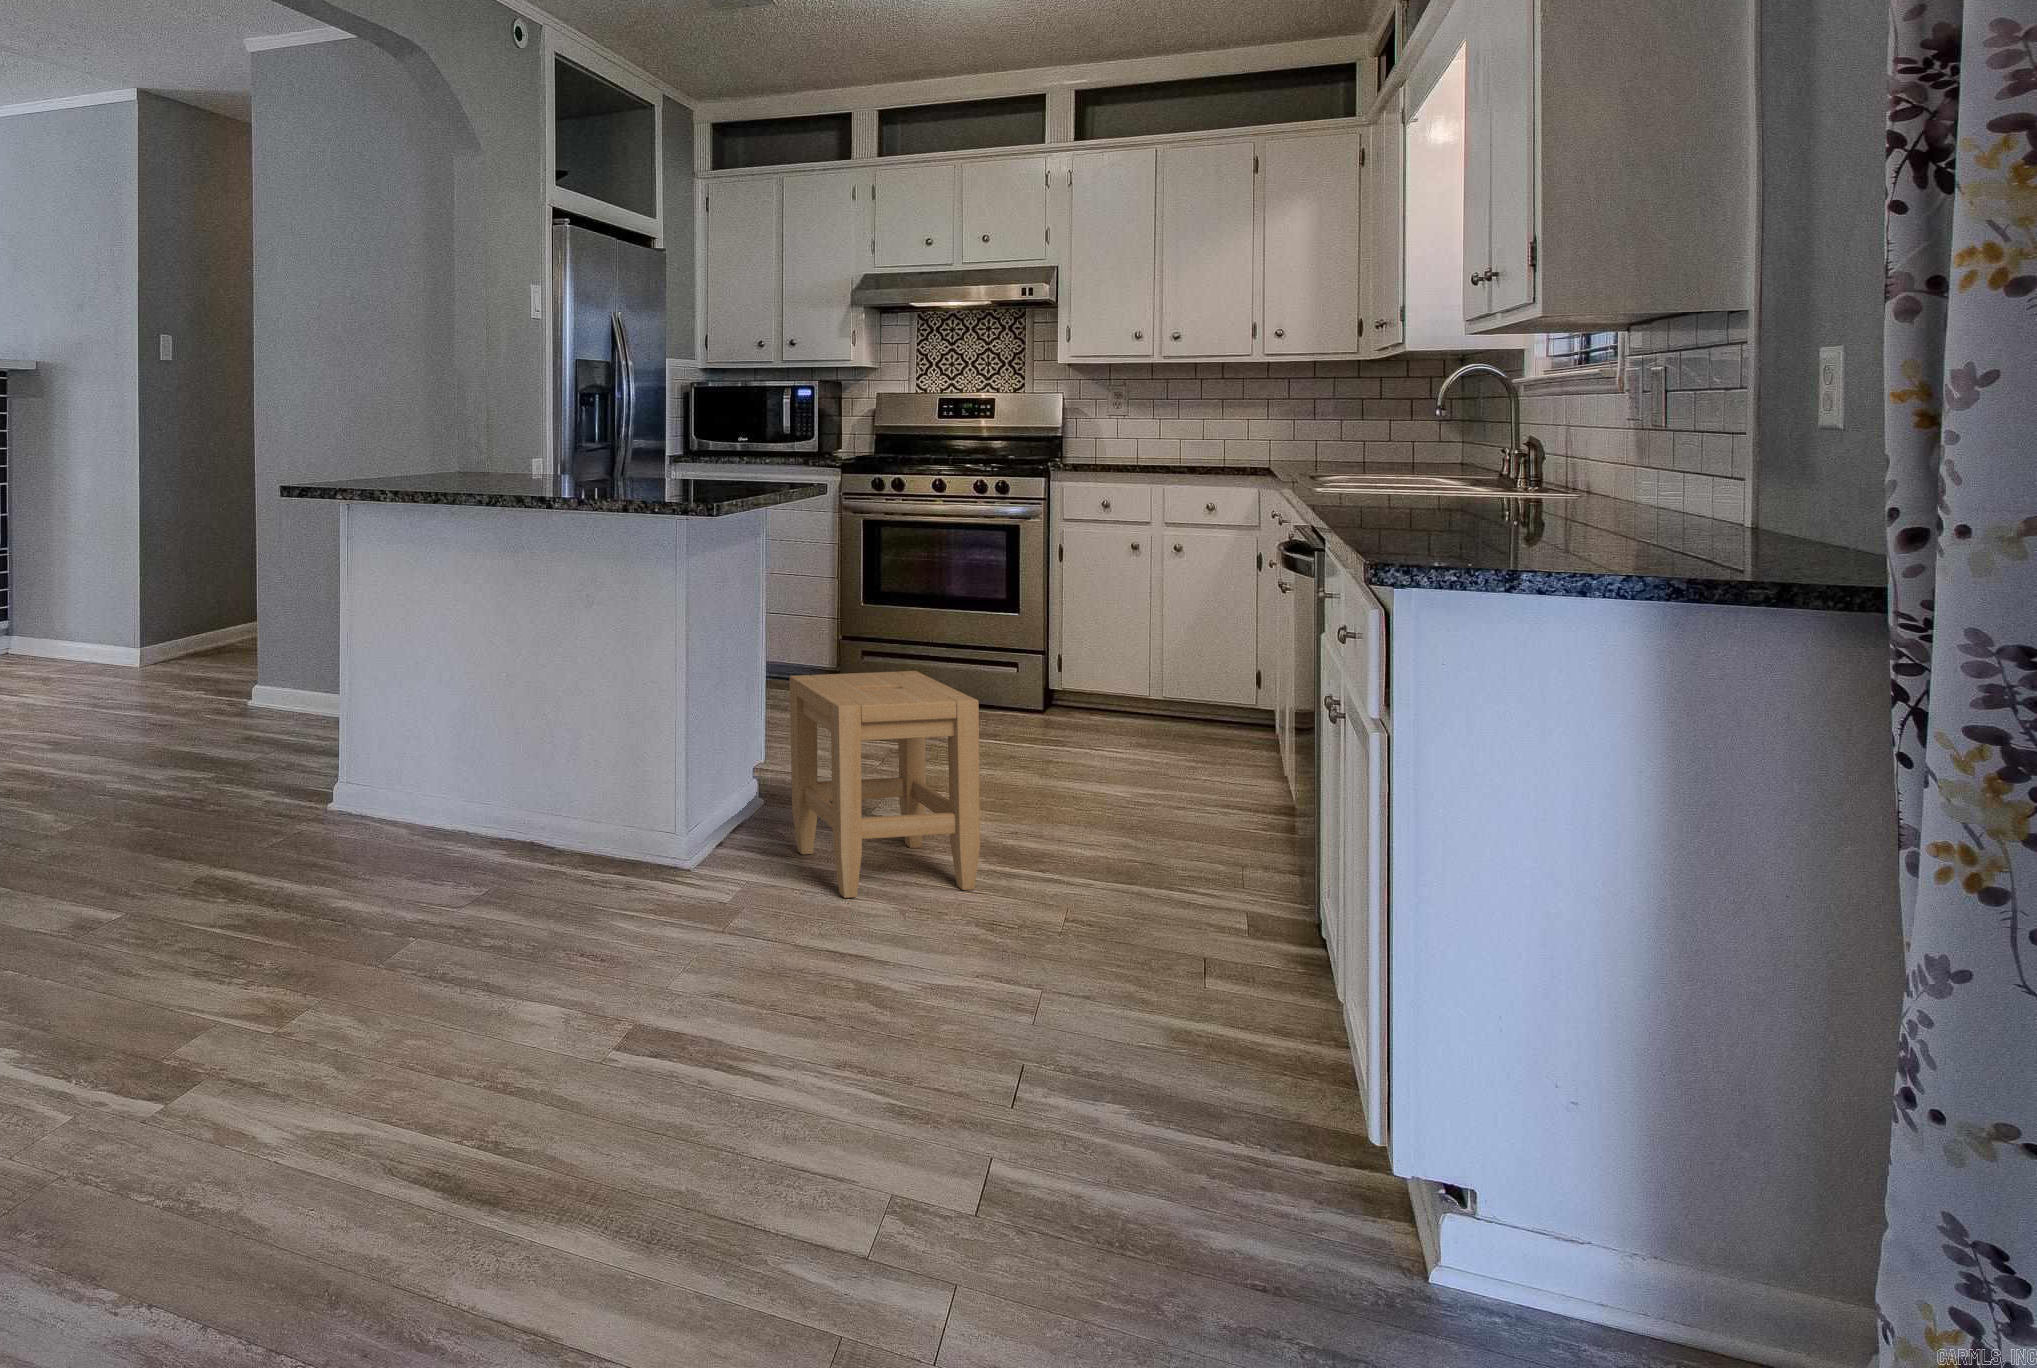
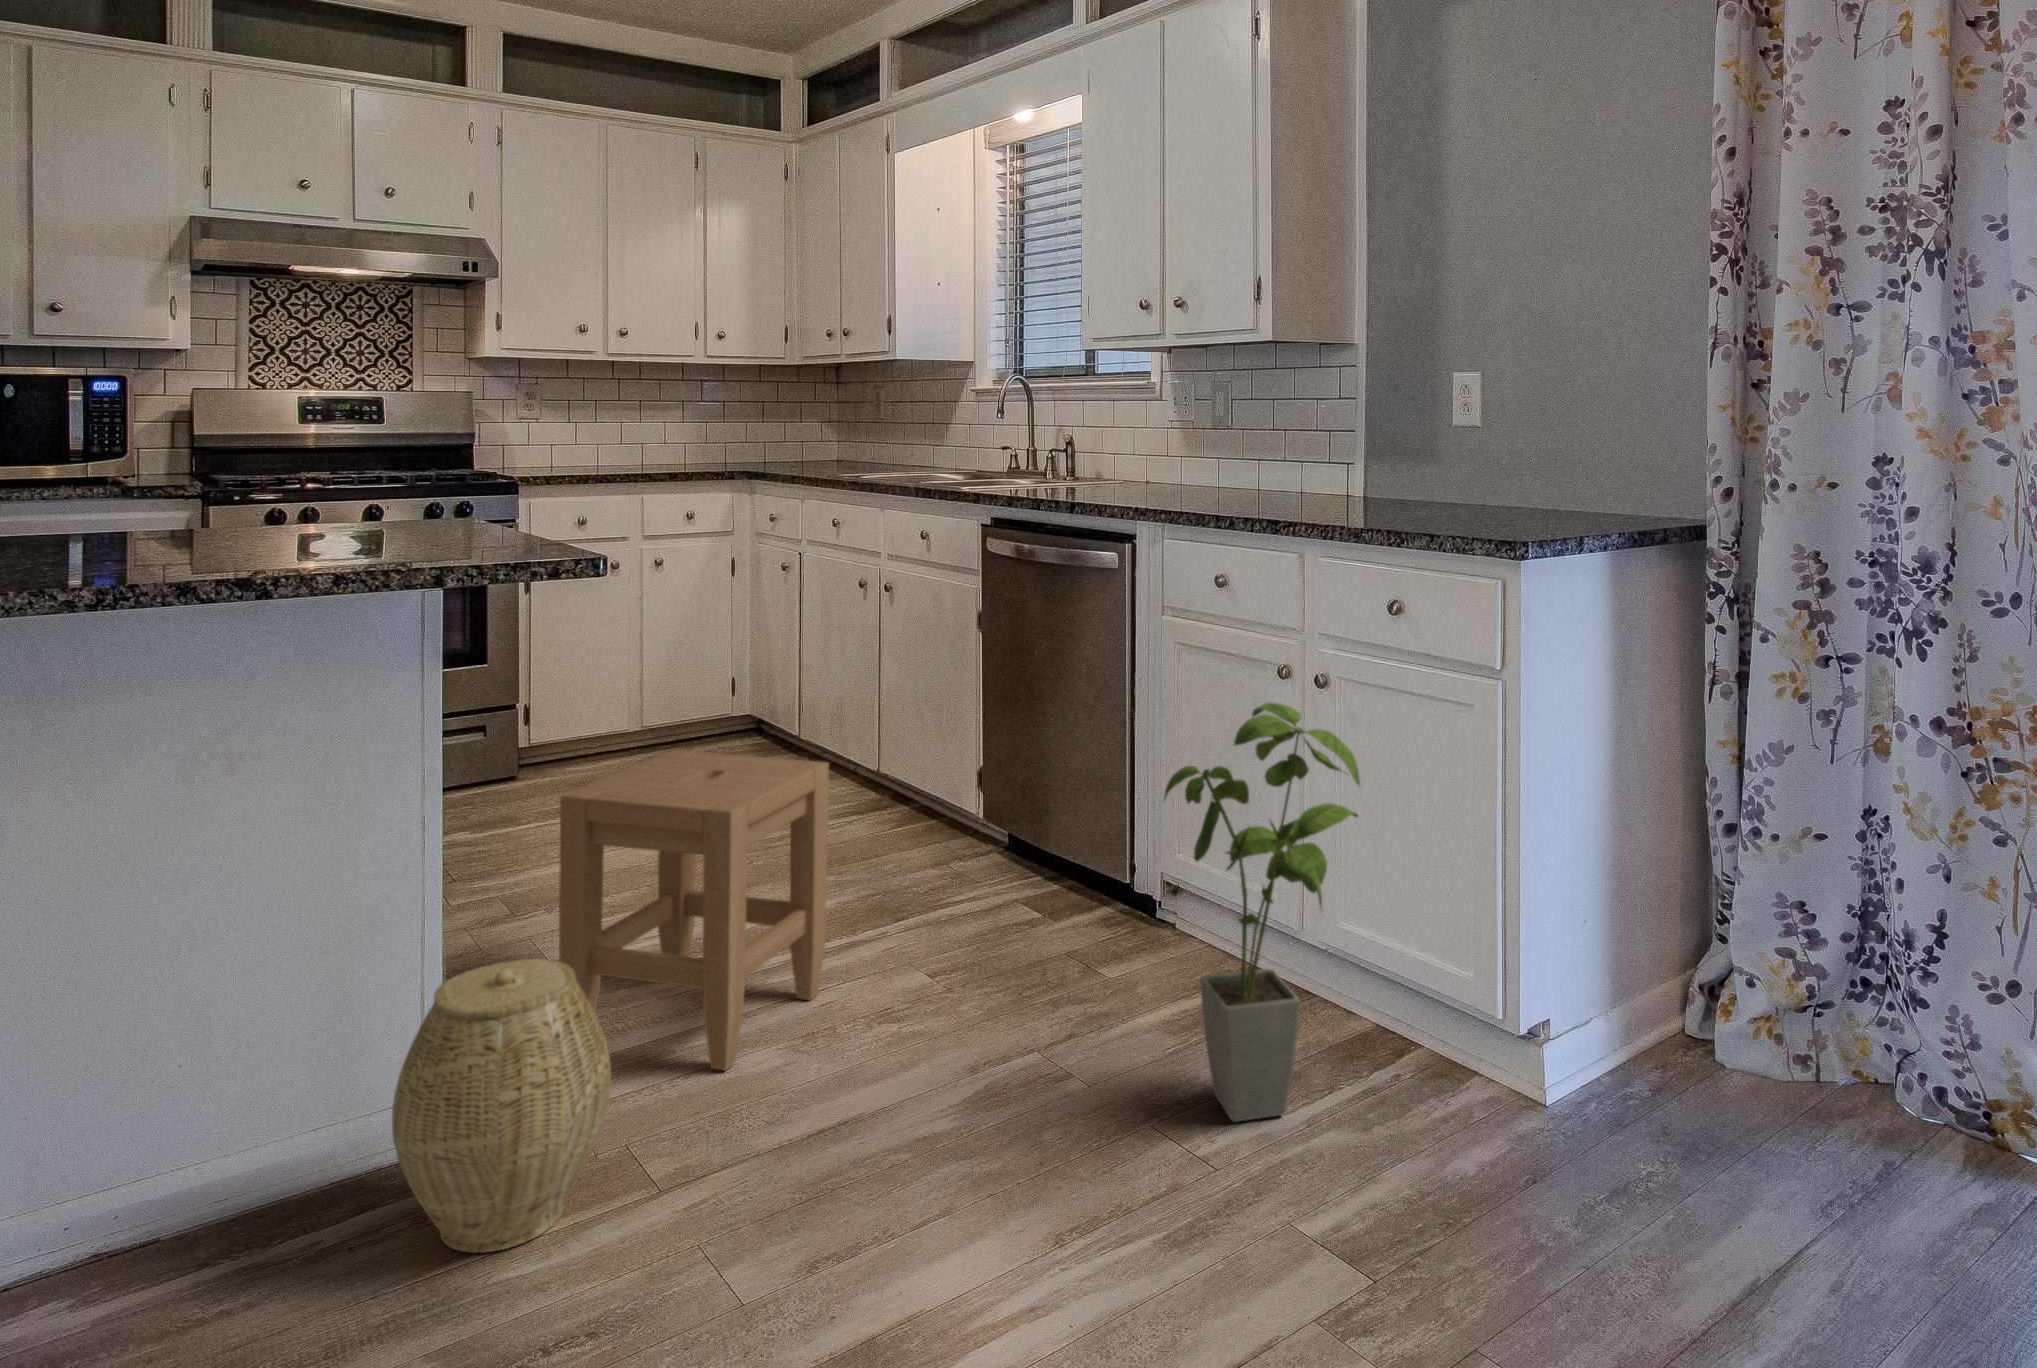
house plant: none [1044,701,1286,1116] -> present [1164,703,1360,1122]
woven basket: none [584,750,705,915] -> present [392,959,611,1253]

